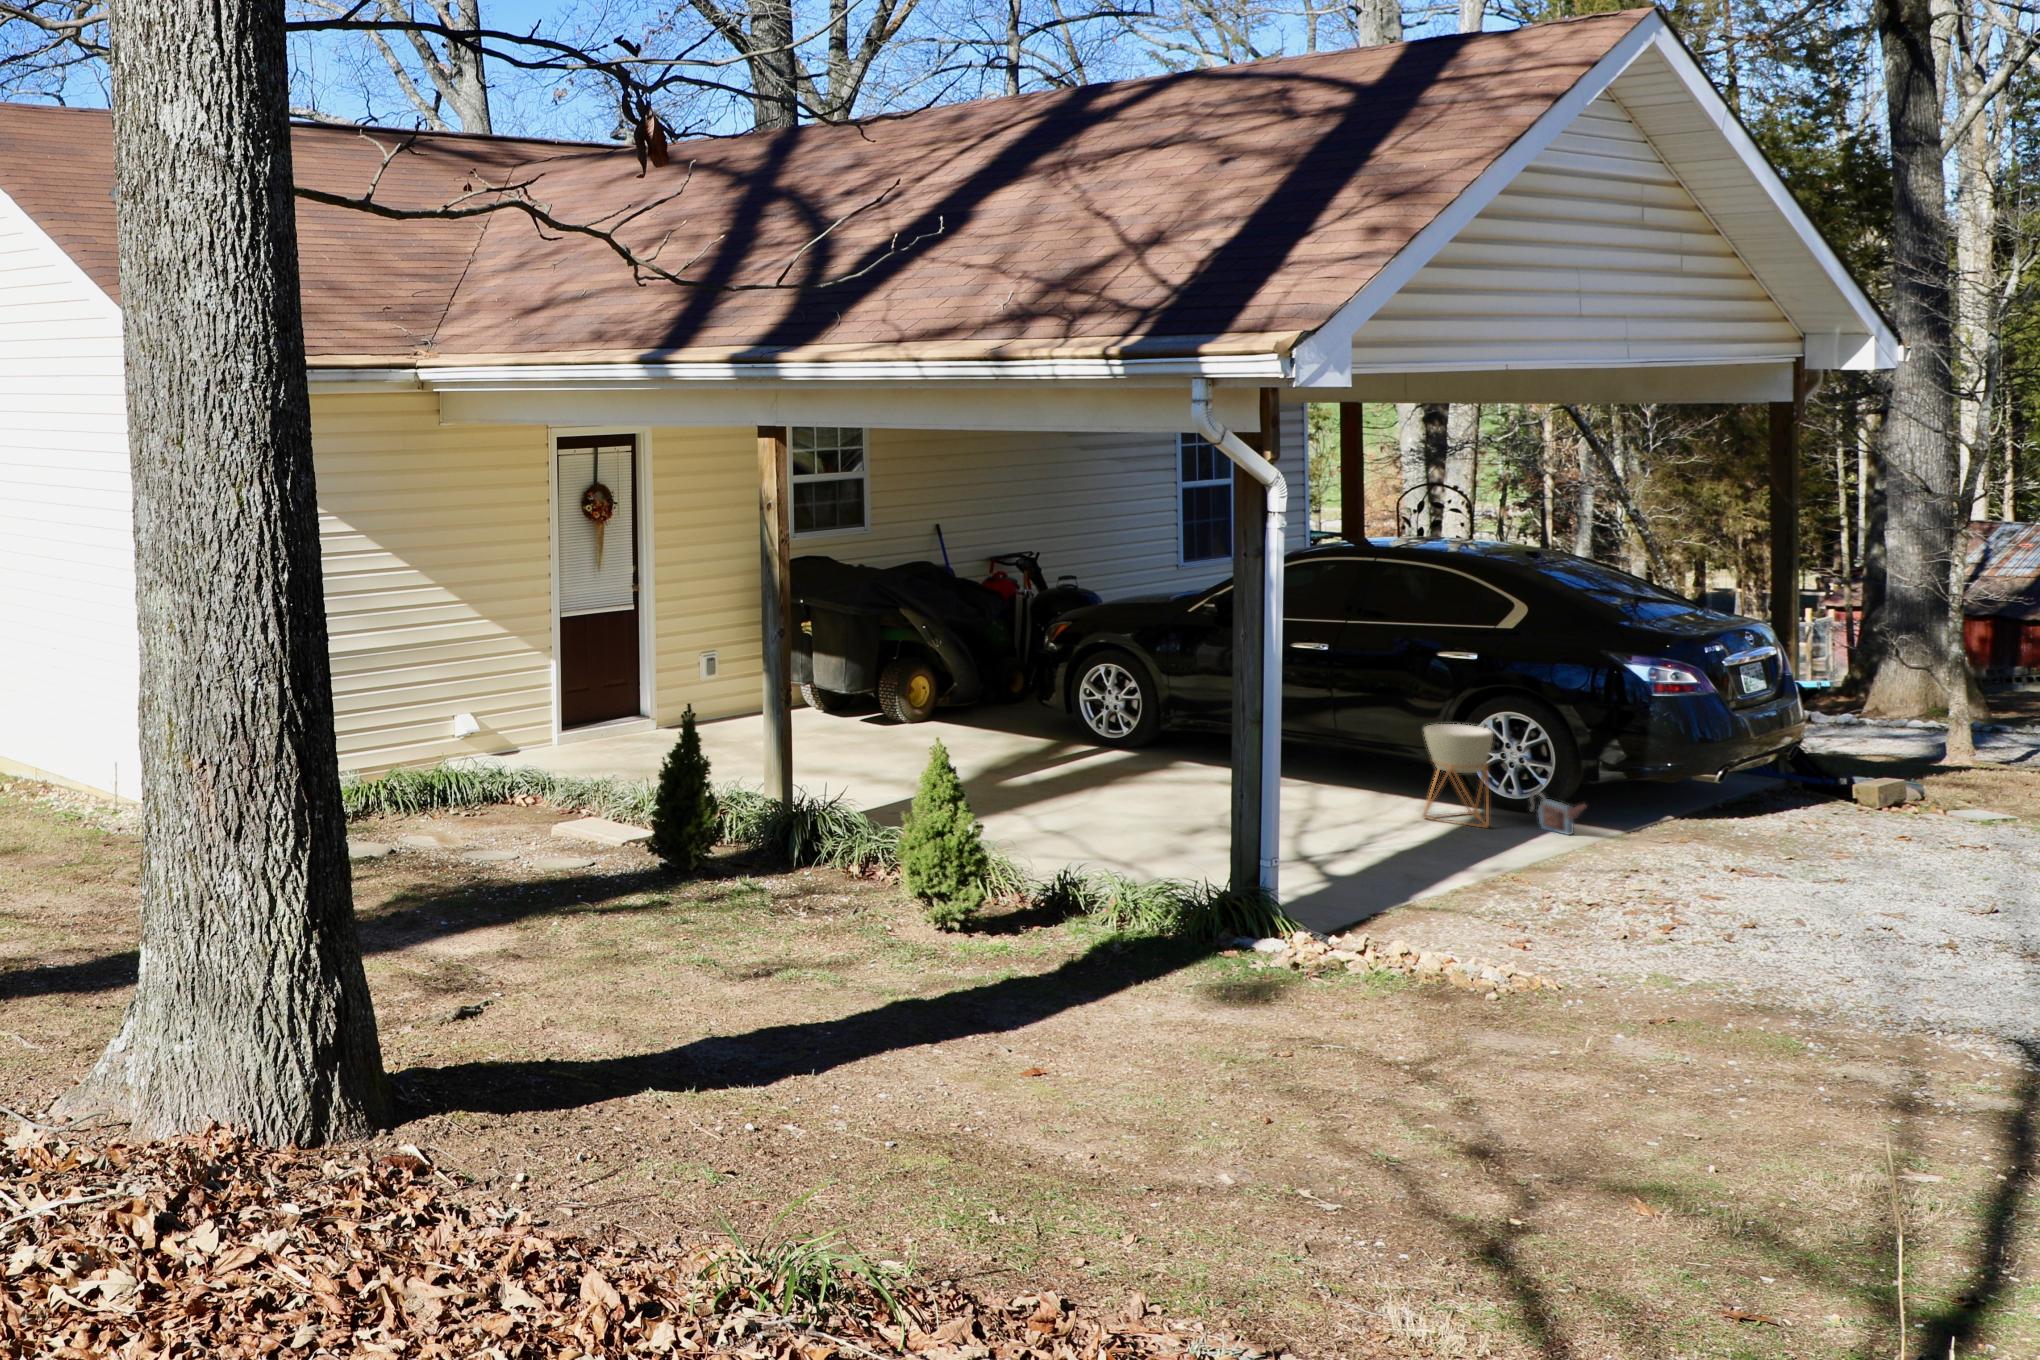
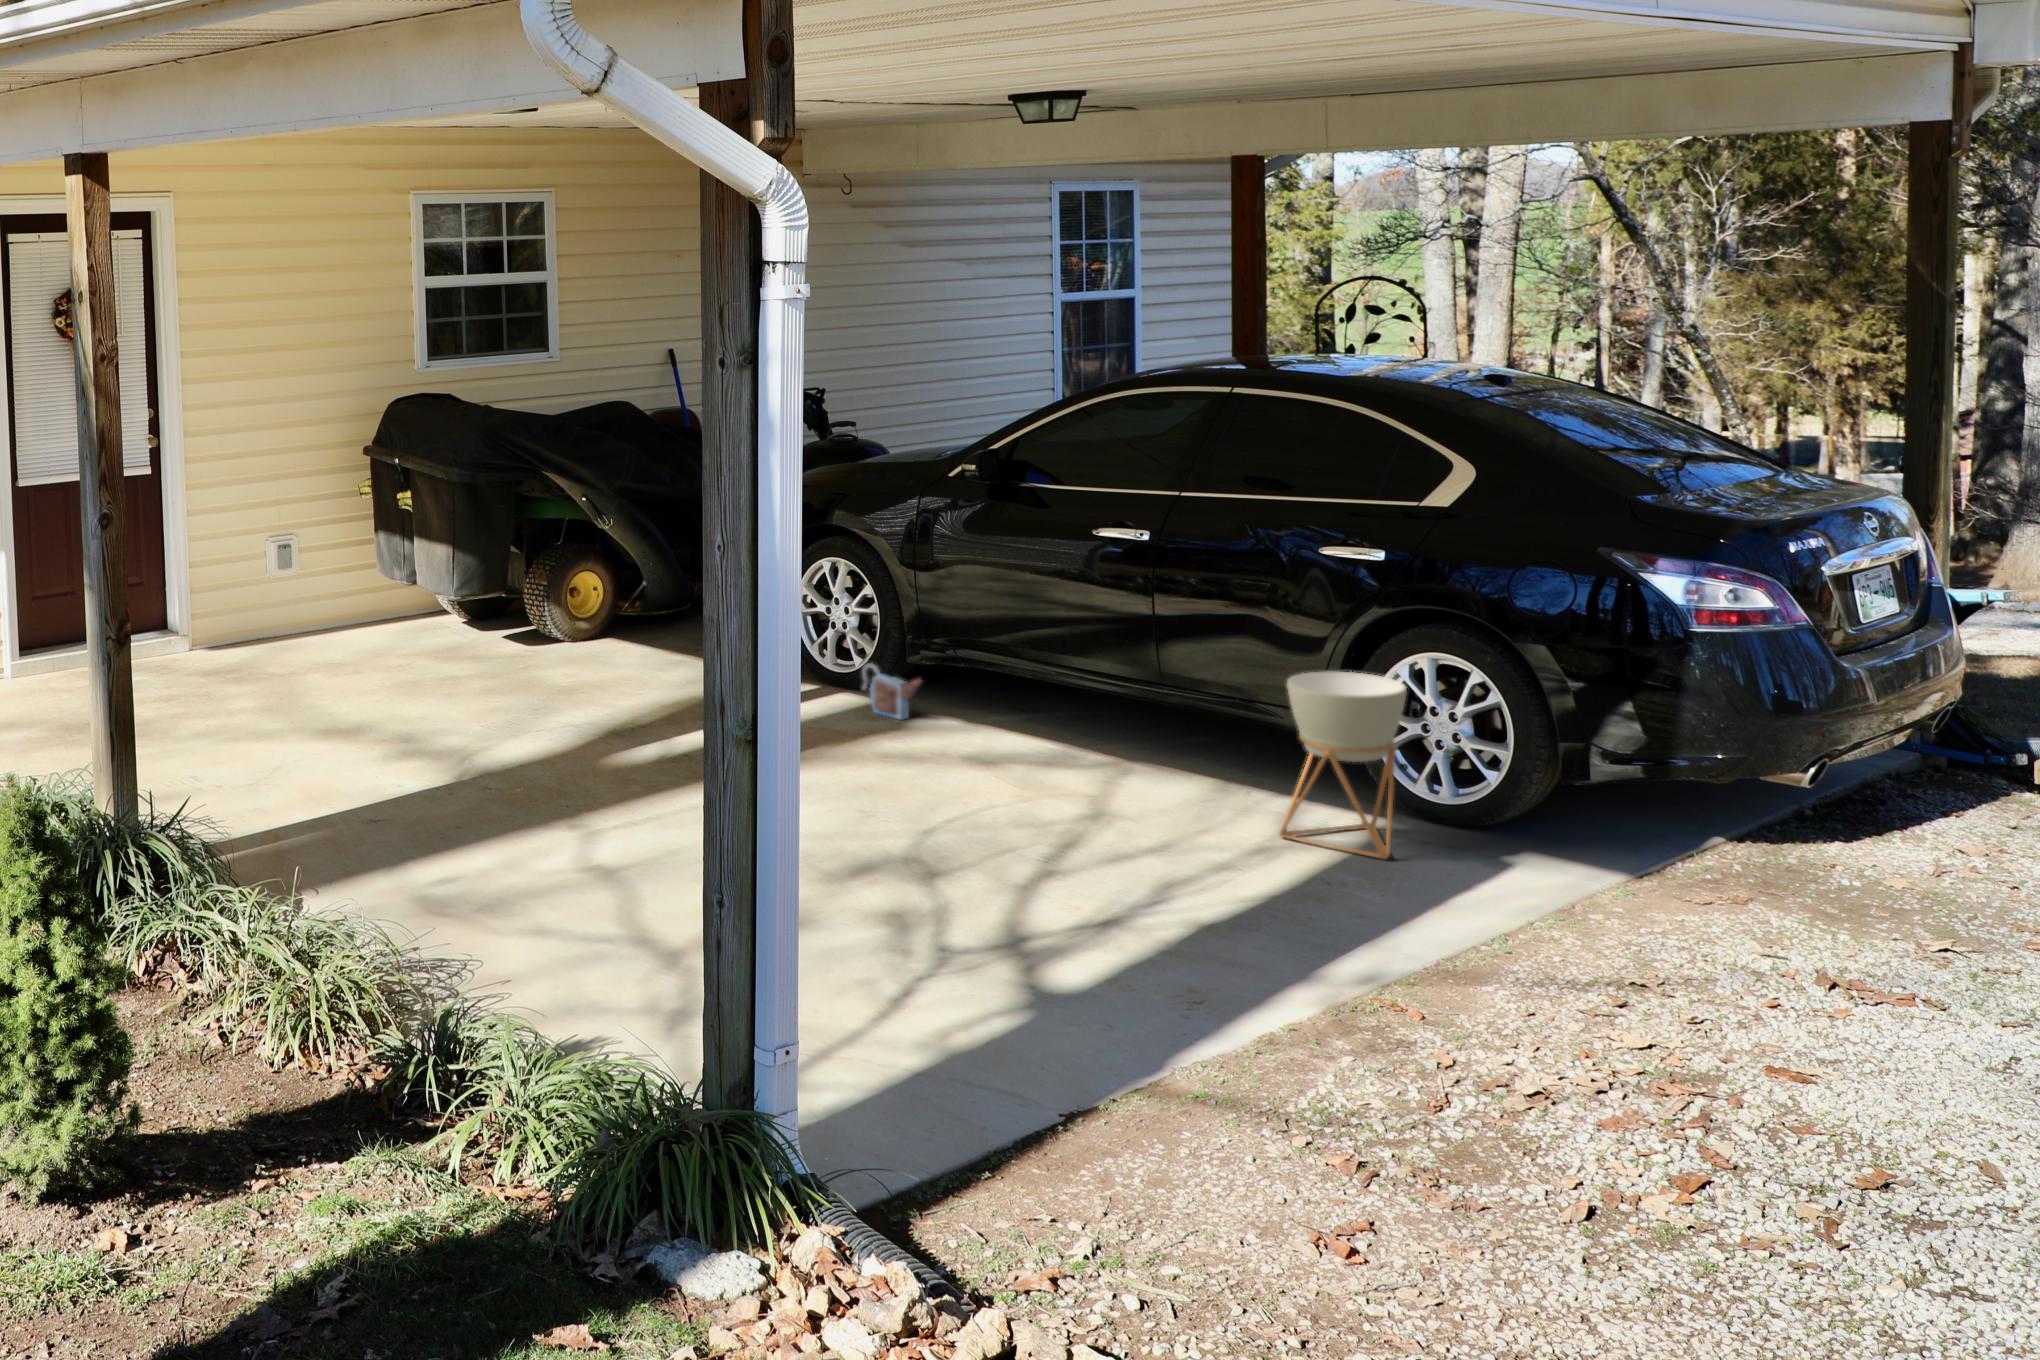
watering can: present [1529,791,1587,835] -> present [862,663,922,720]

